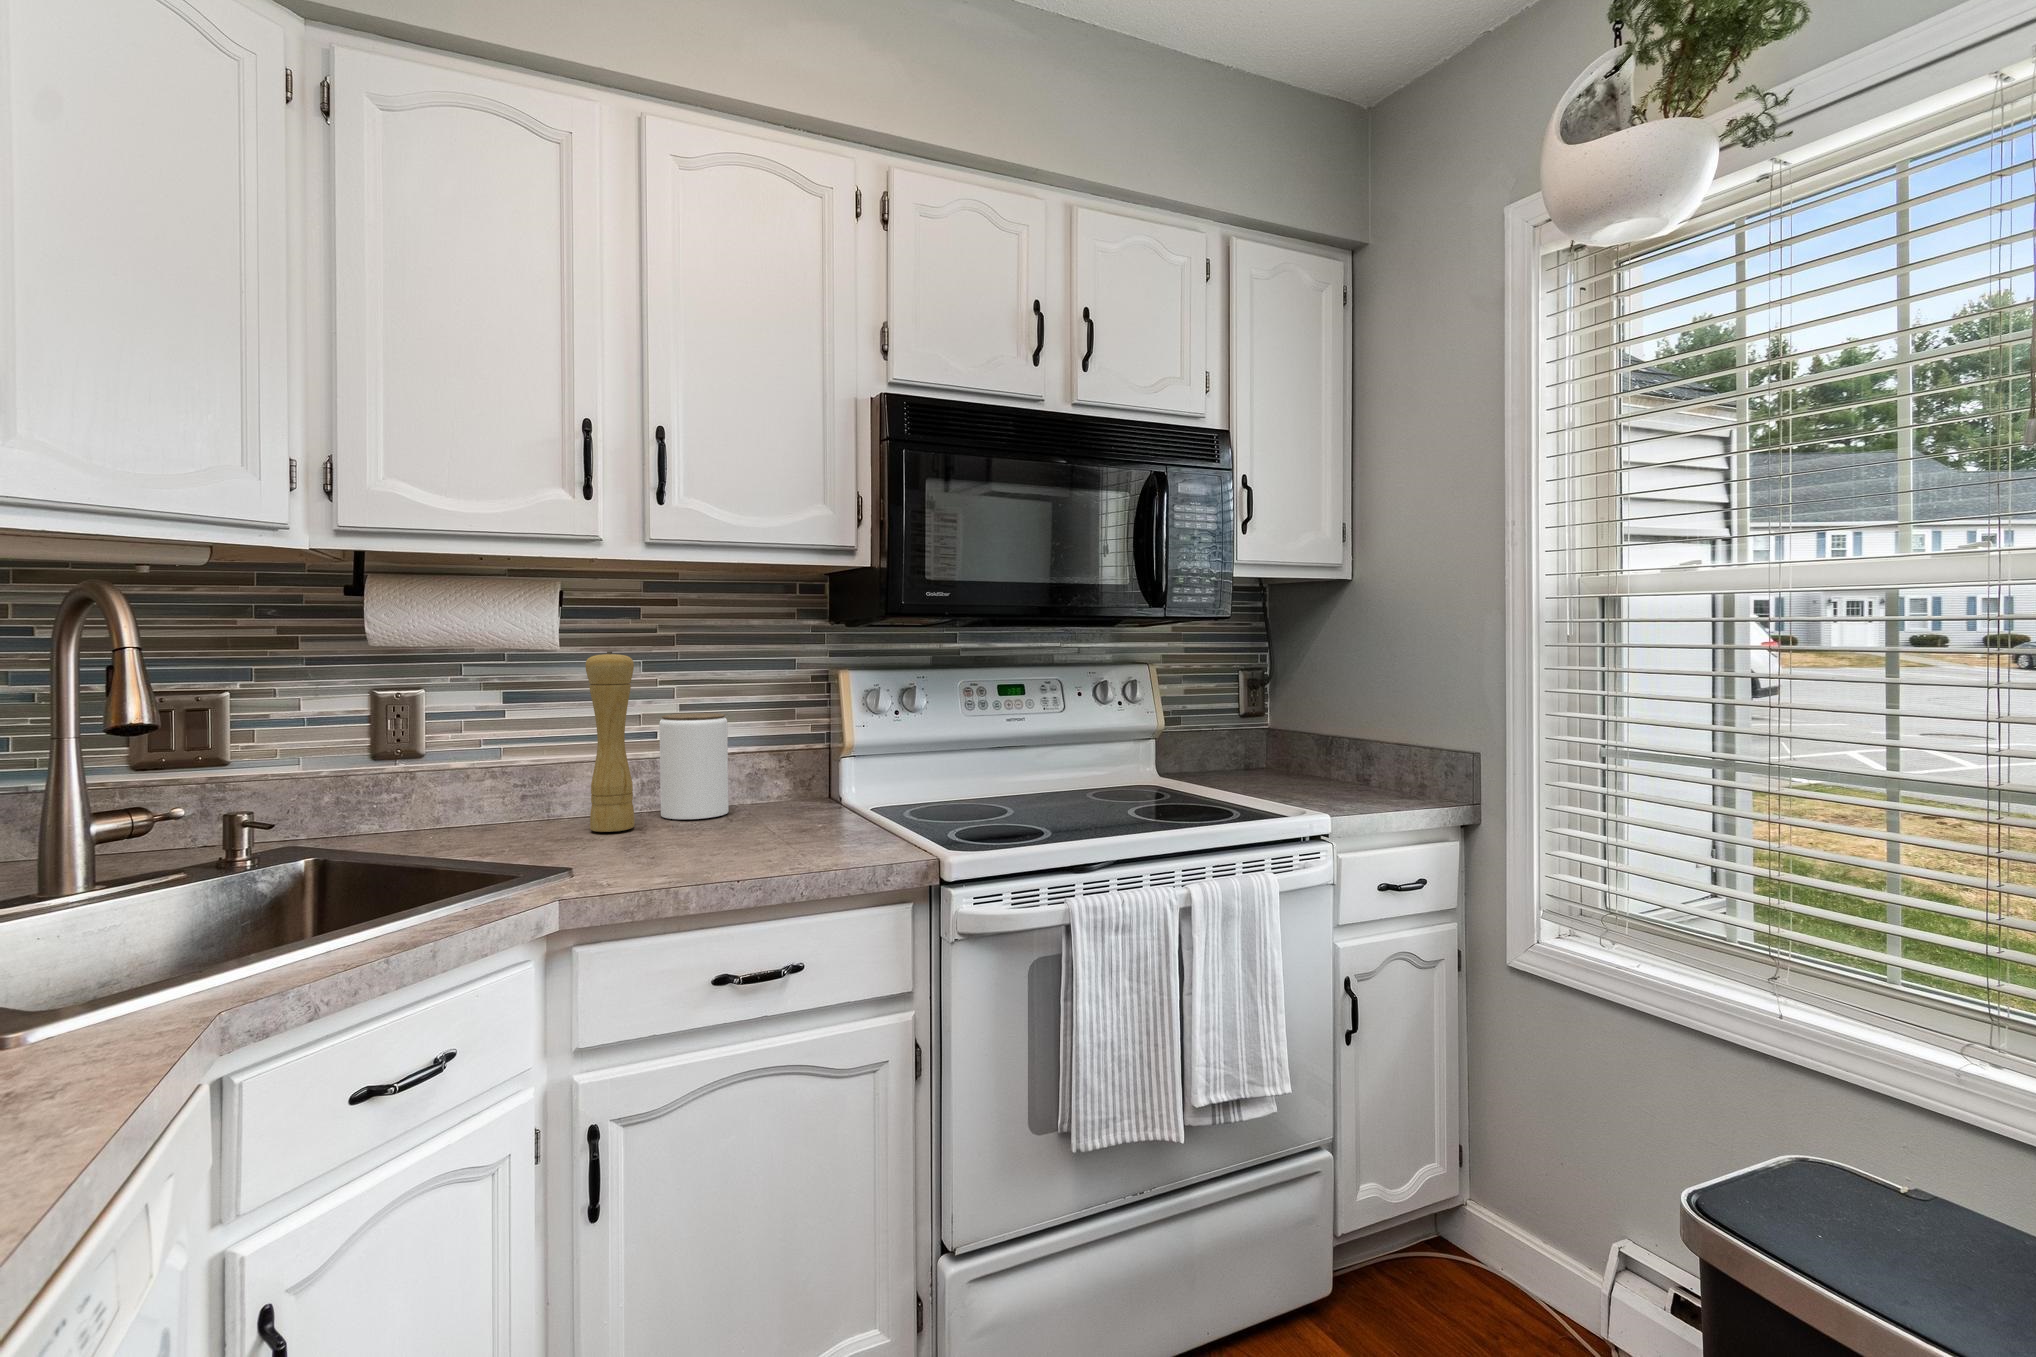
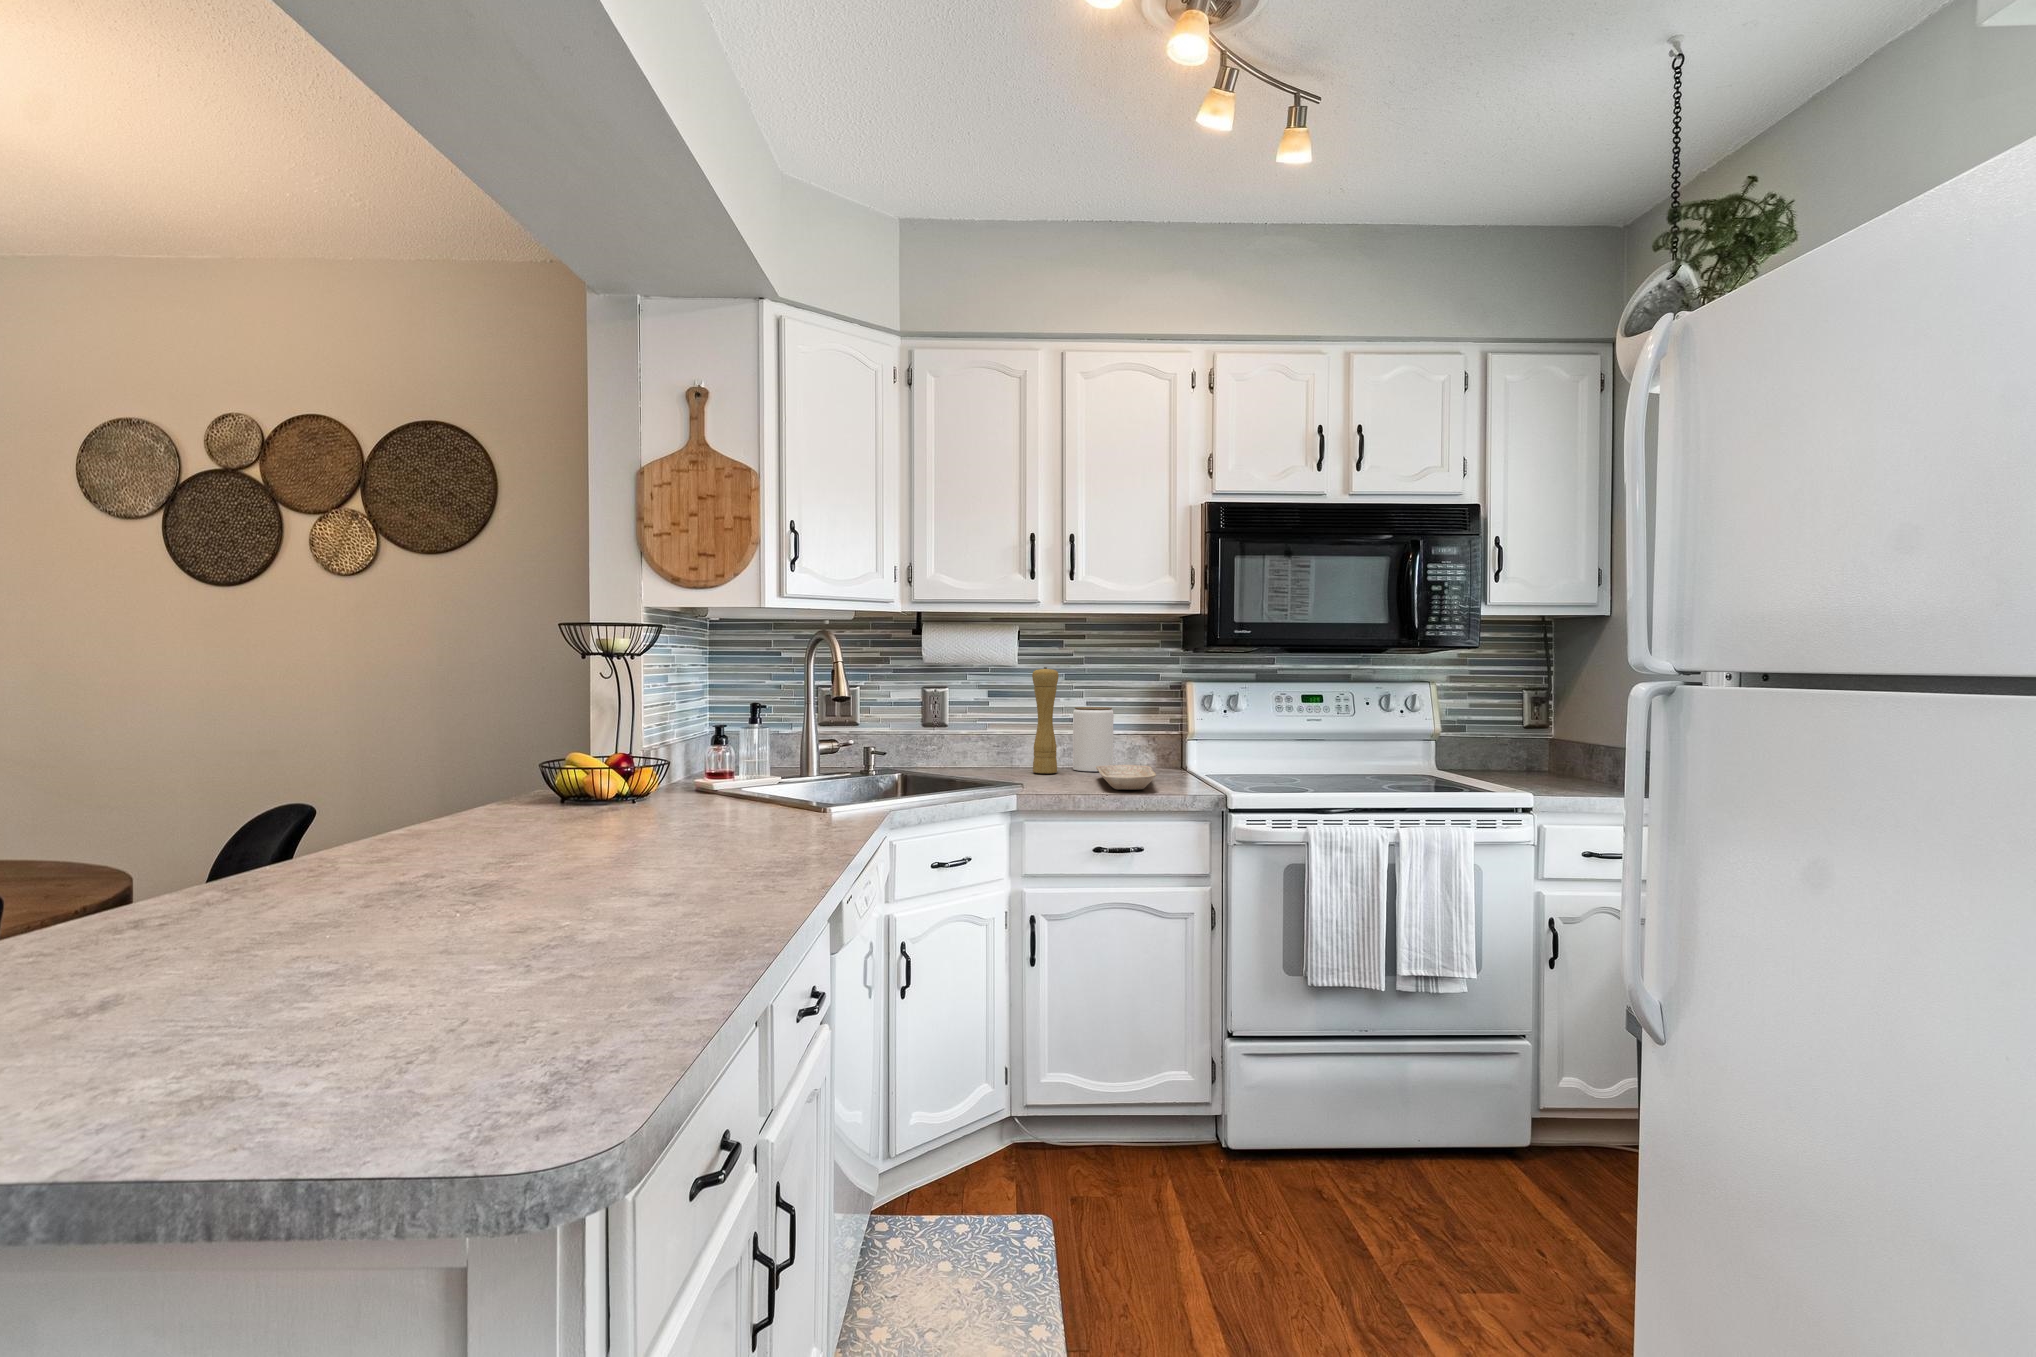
tray: none [705,807,820,864] -> present [1096,765,1156,790]

